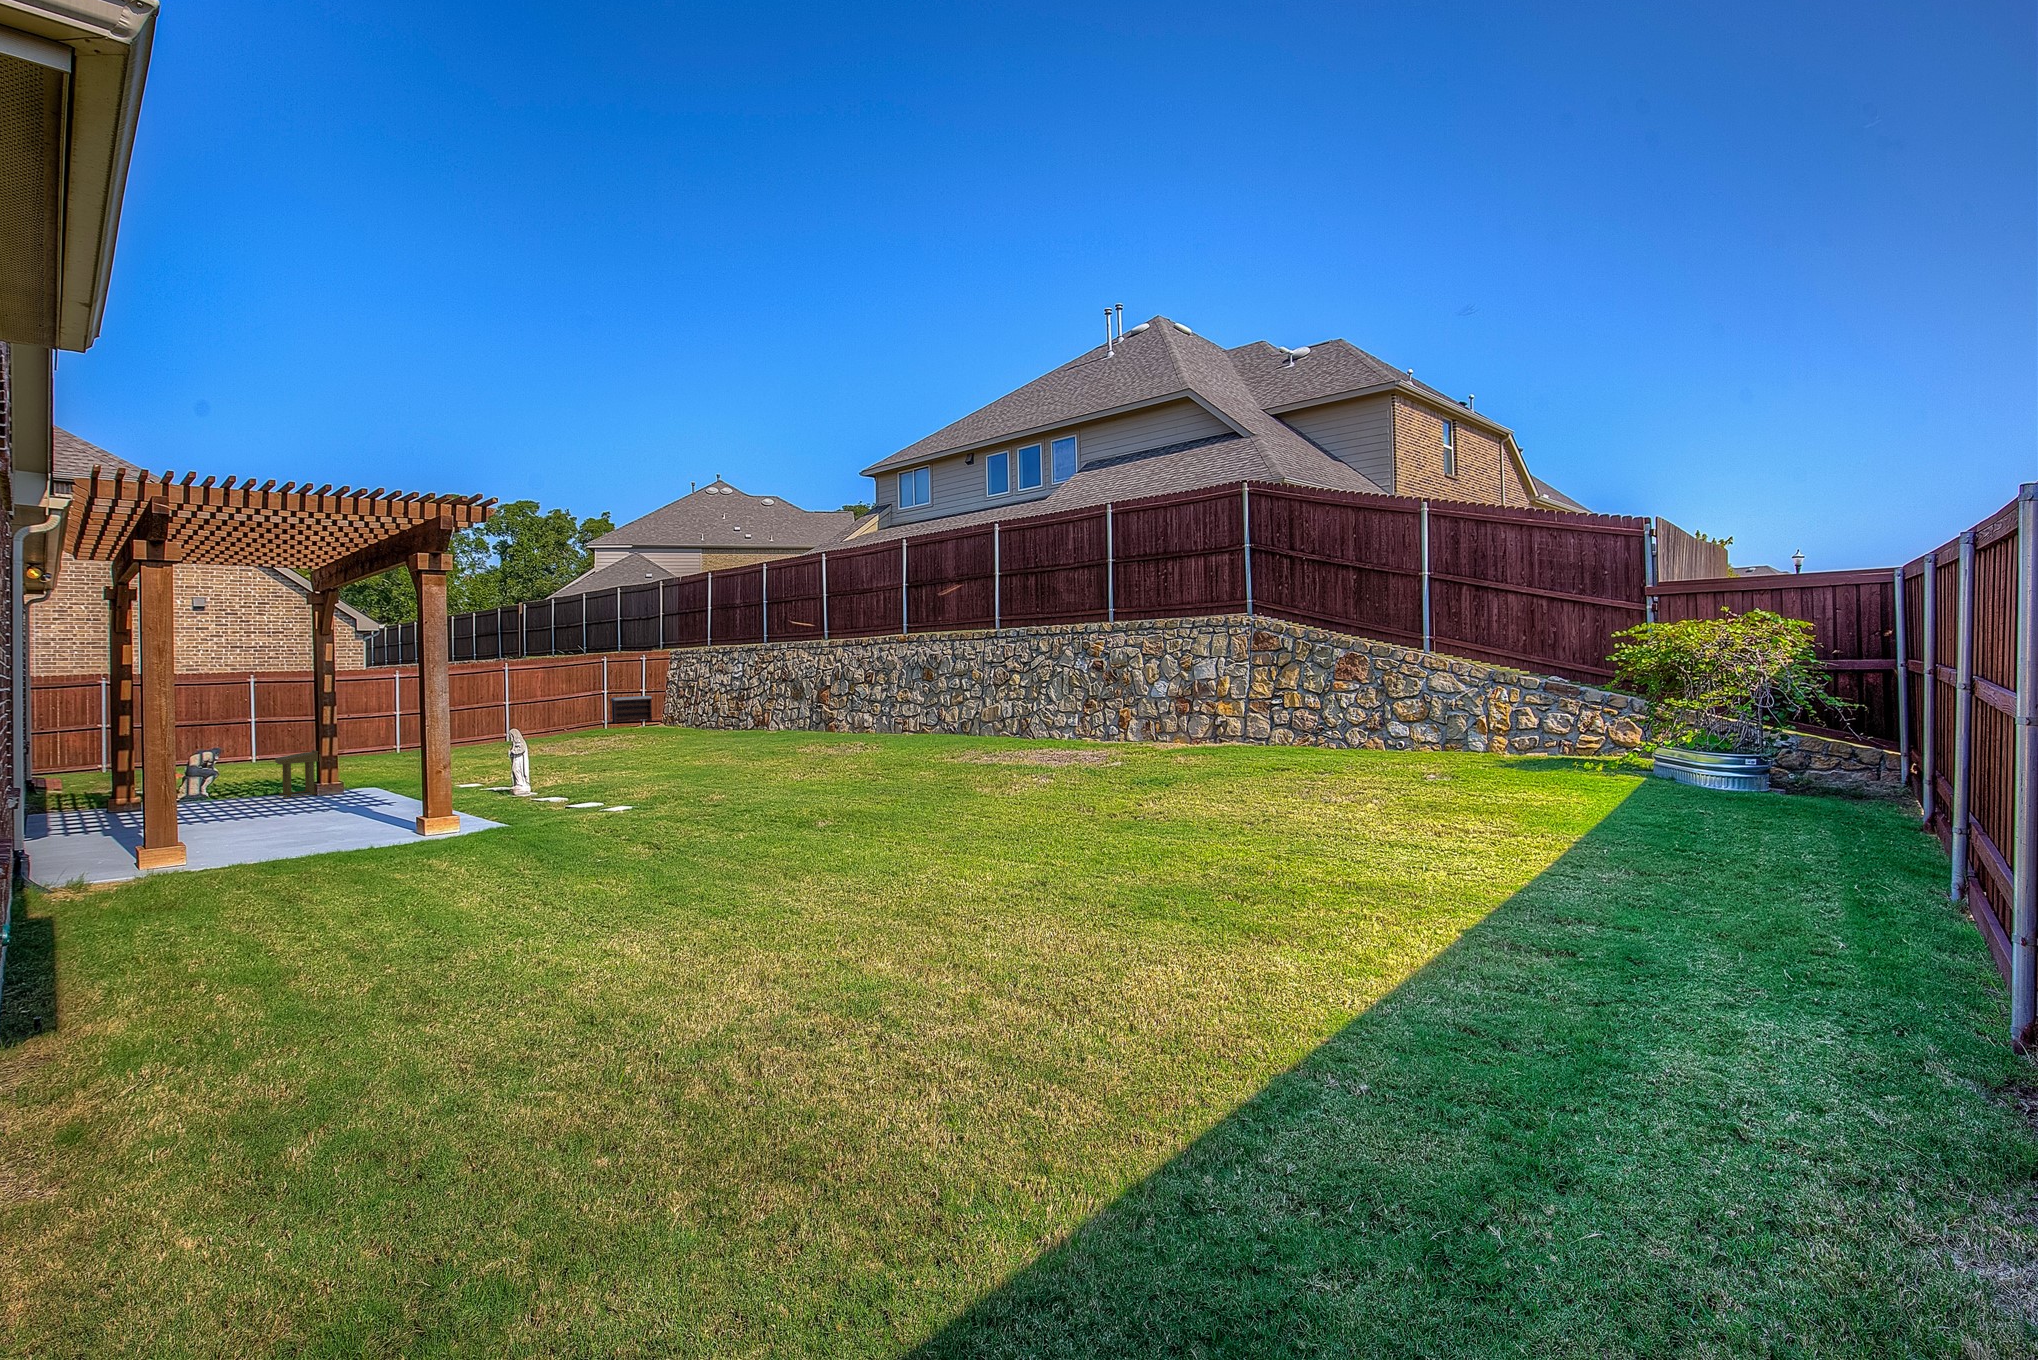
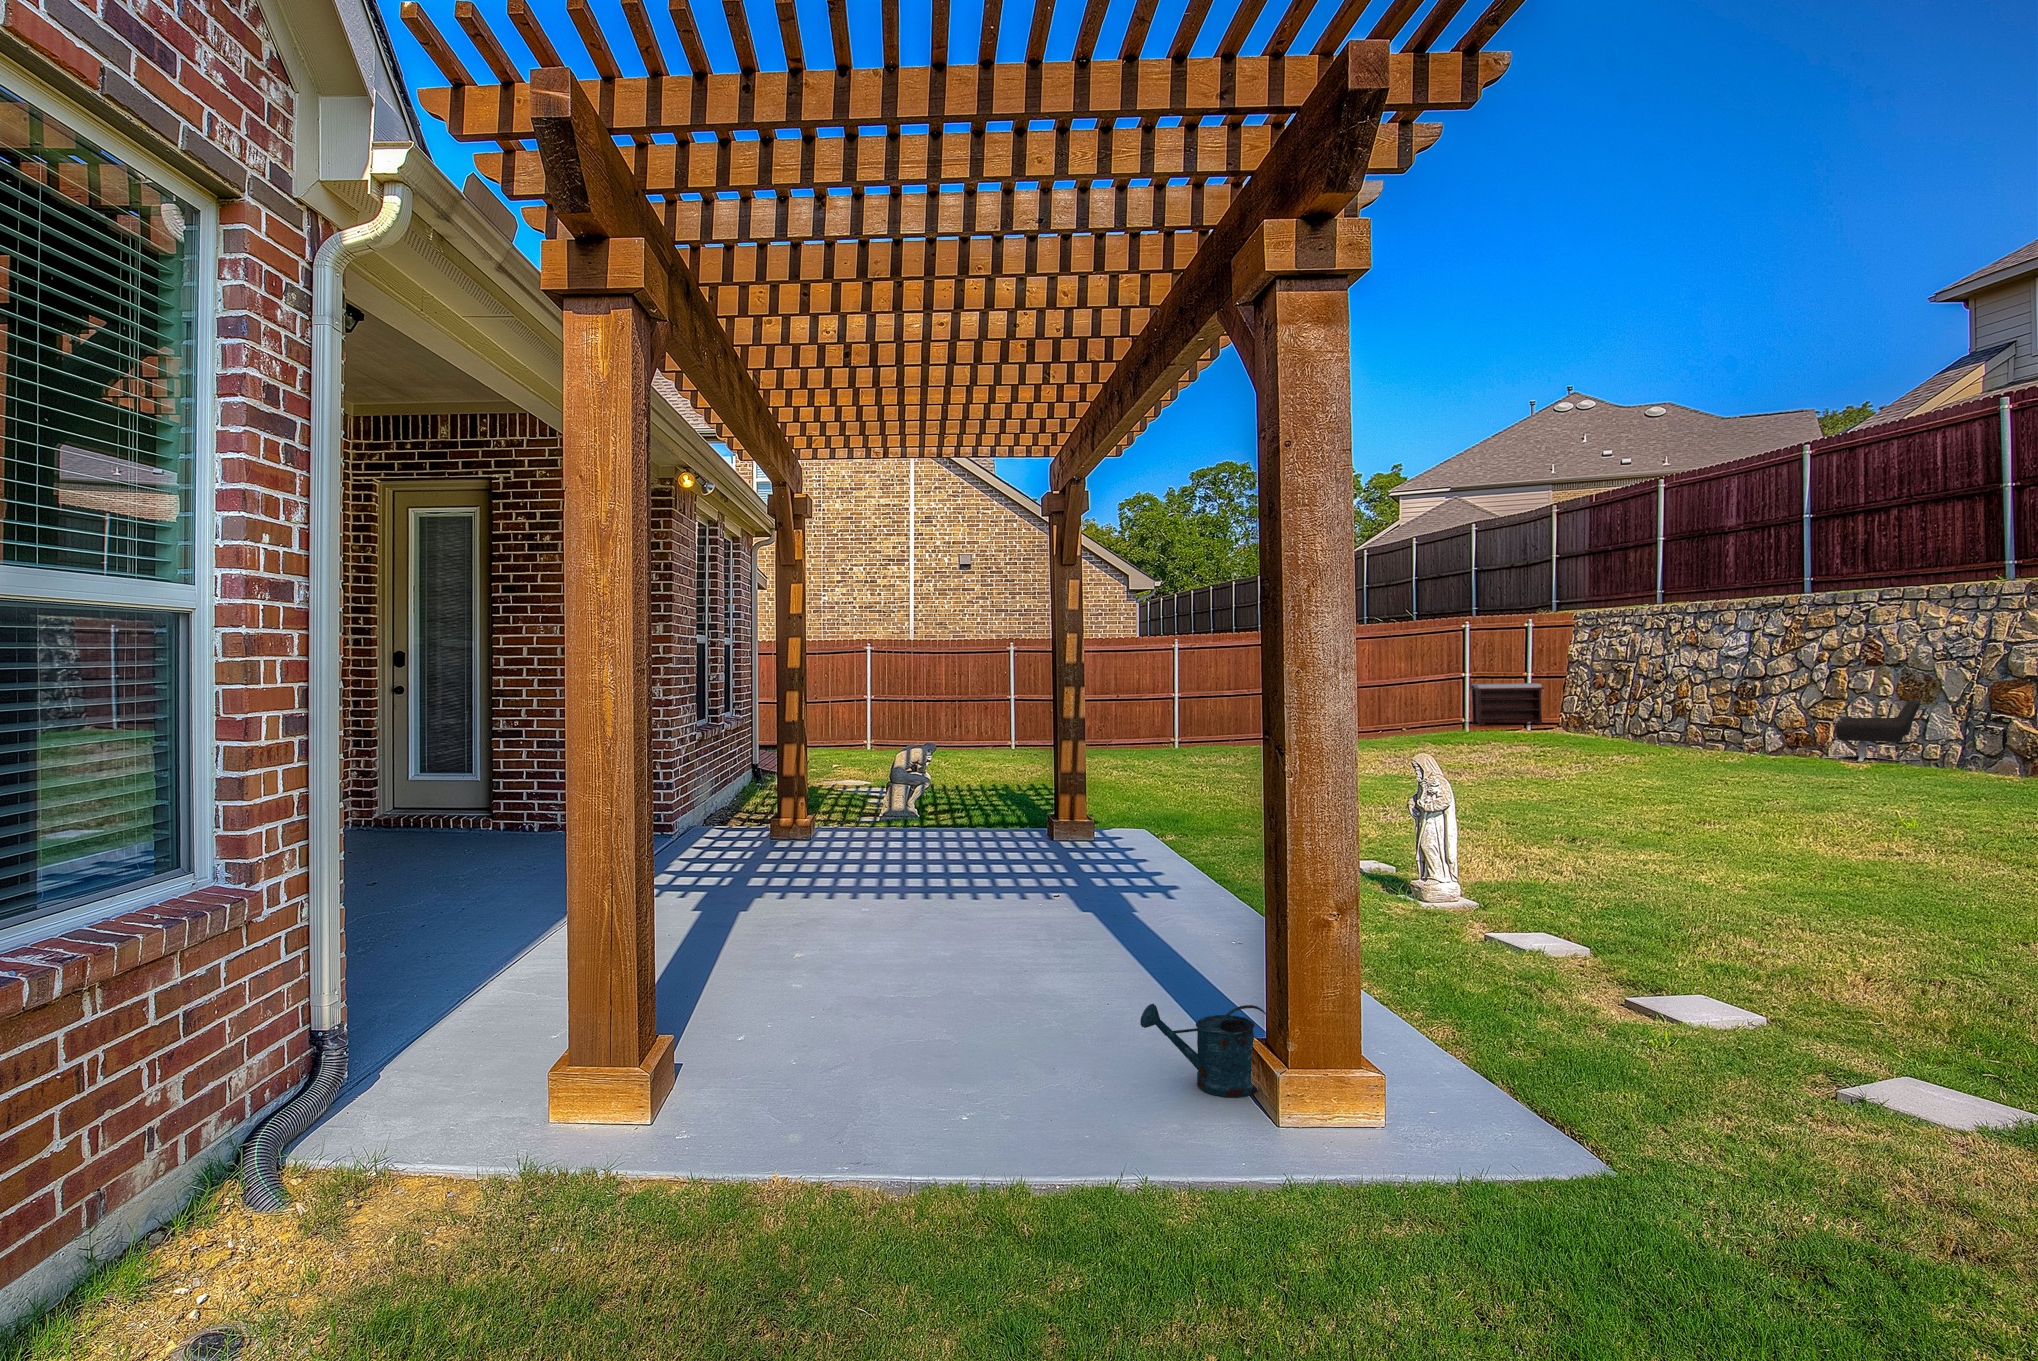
lounge chair: none [760,698,796,729] -> present [1824,699,1921,762]
side table: present [275,750,321,797] -> none [996,755,1057,834]
watering can: none [379,811,430,841] -> present [1140,1004,1267,1097]

